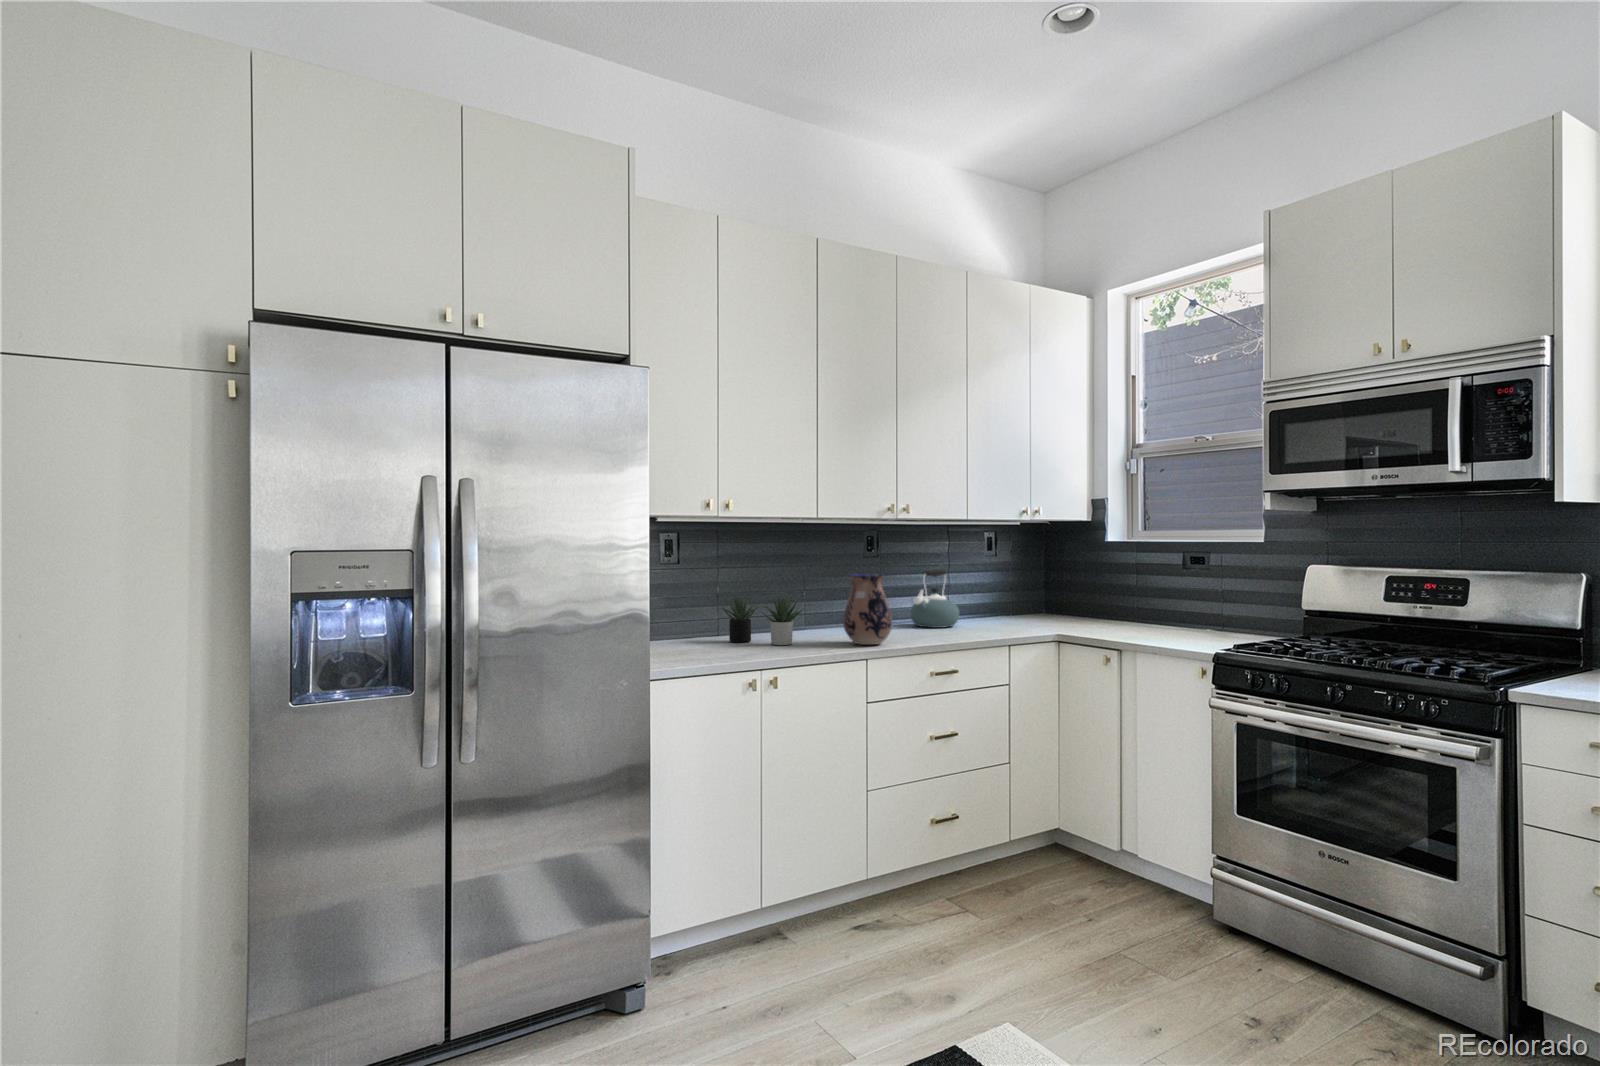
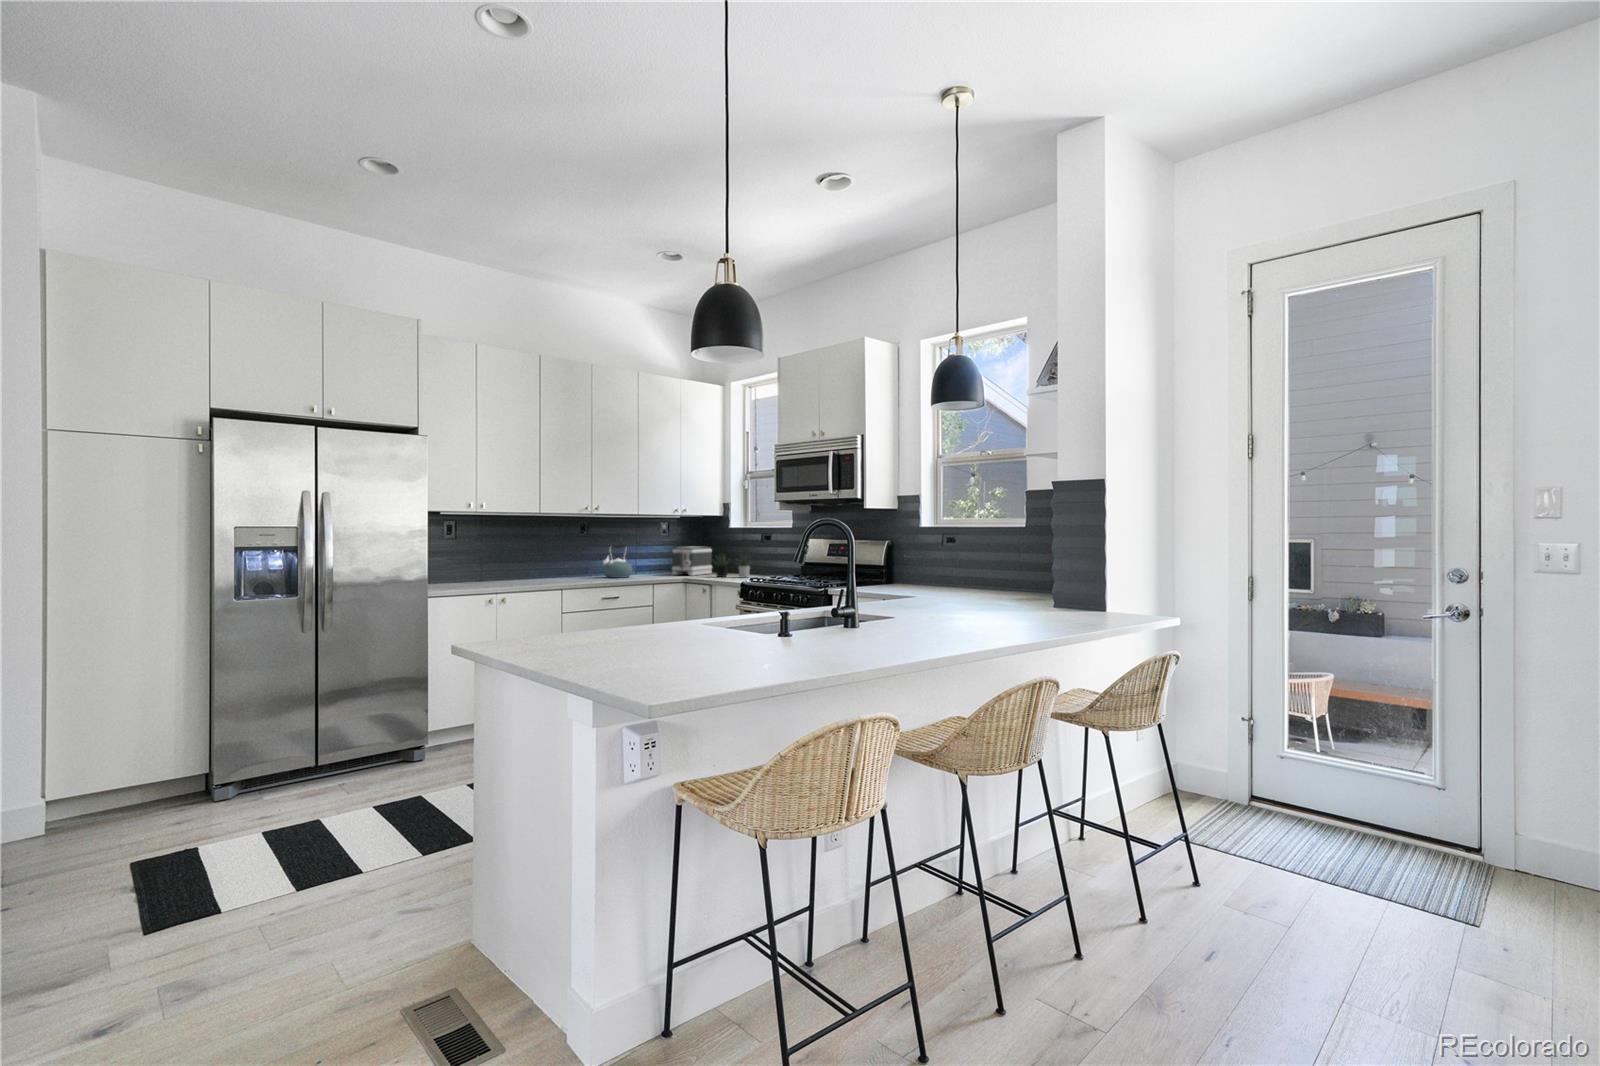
toaster: none [1016,572,1078,623] -> present [672,547,712,576]
ceramic pitcher: present [843,574,892,645] -> none [549,545,578,584]
succulent plant: present [723,593,802,645] -> present [716,555,751,577]

